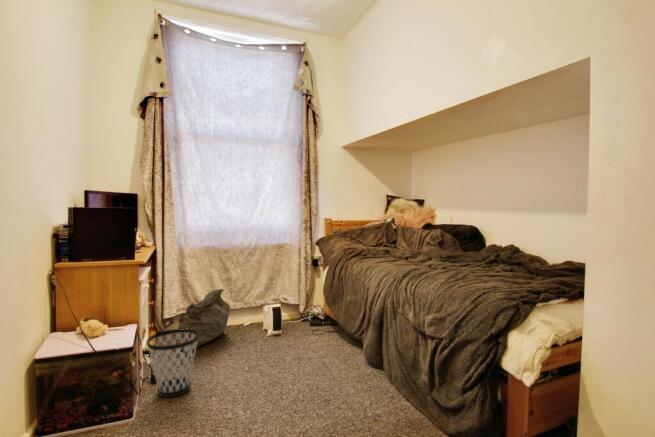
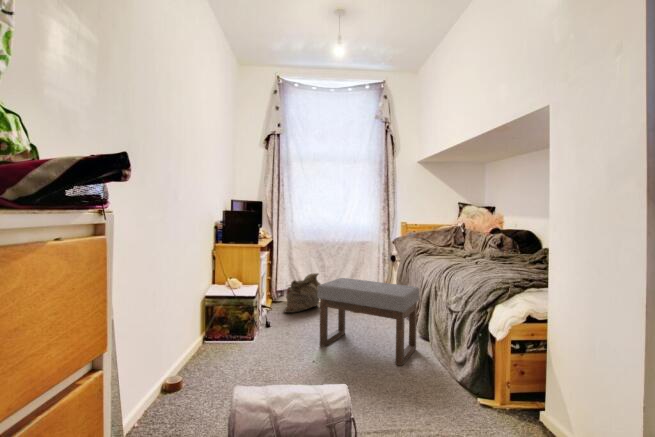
ottoman: none [239,299,376,420] -> present [318,278,419,366]
wastebasket: present [147,329,199,397] -> none [263,293,295,336]

